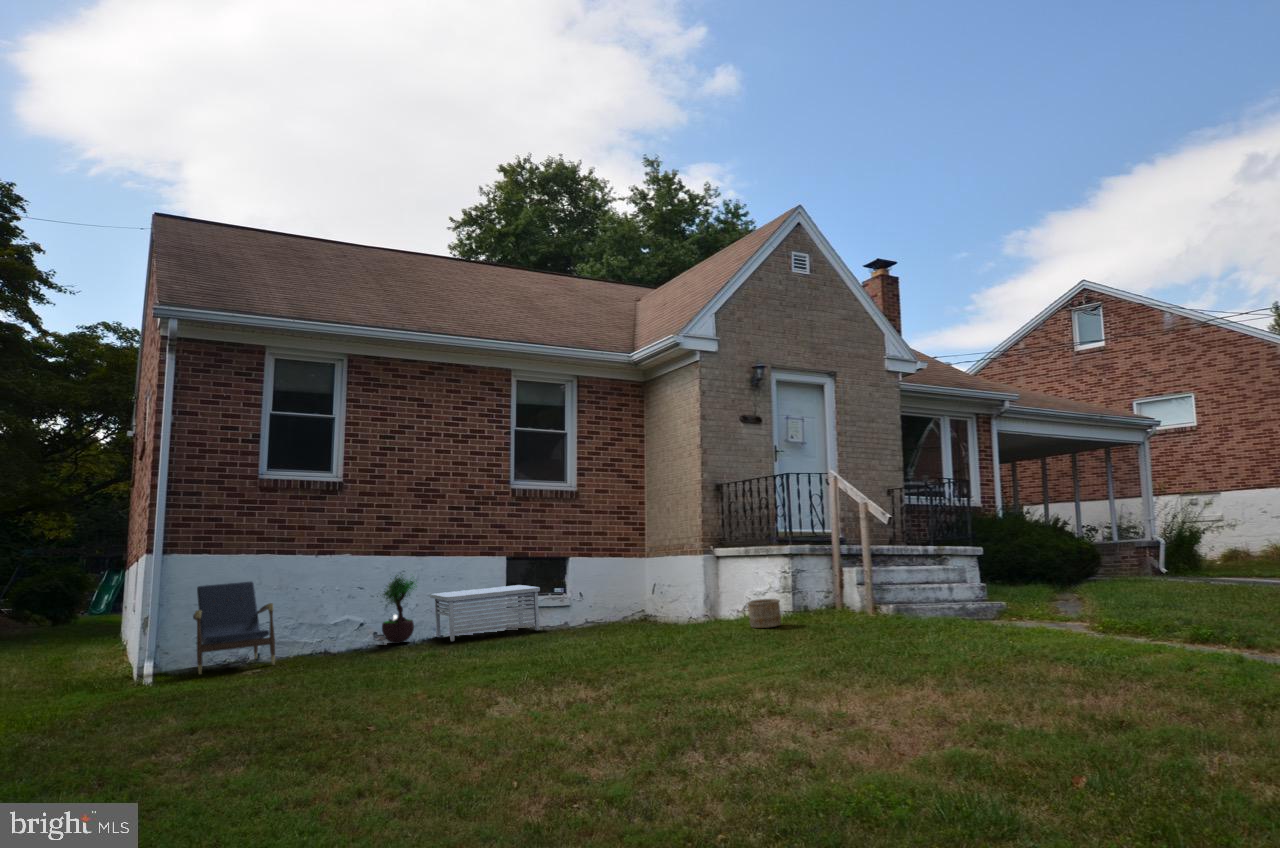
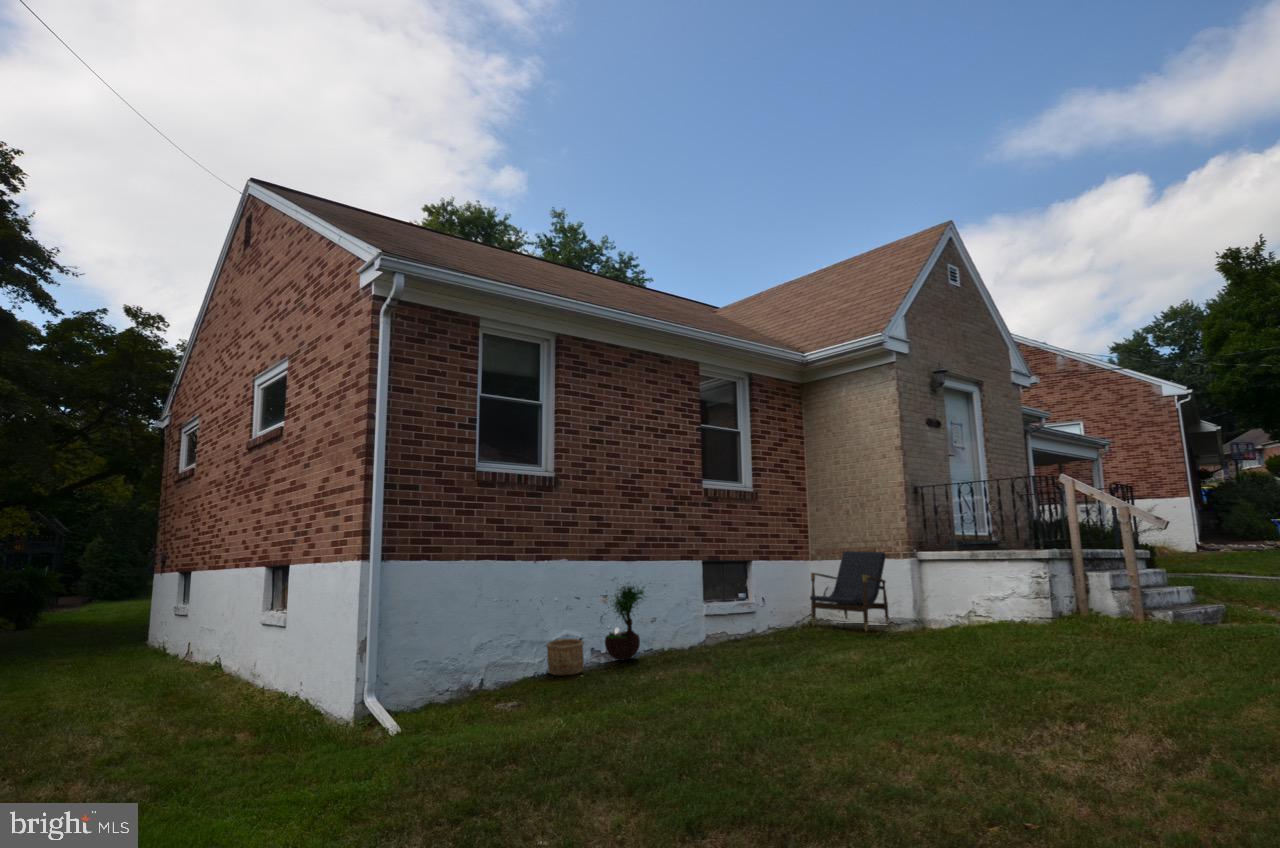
lounge chair: present [193,582,275,674] -> present [810,551,889,631]
storage bench: present [430,585,540,641] -> none [643,591,757,657]
wooden bucket: present [747,599,781,628] -> present [546,639,584,675]

